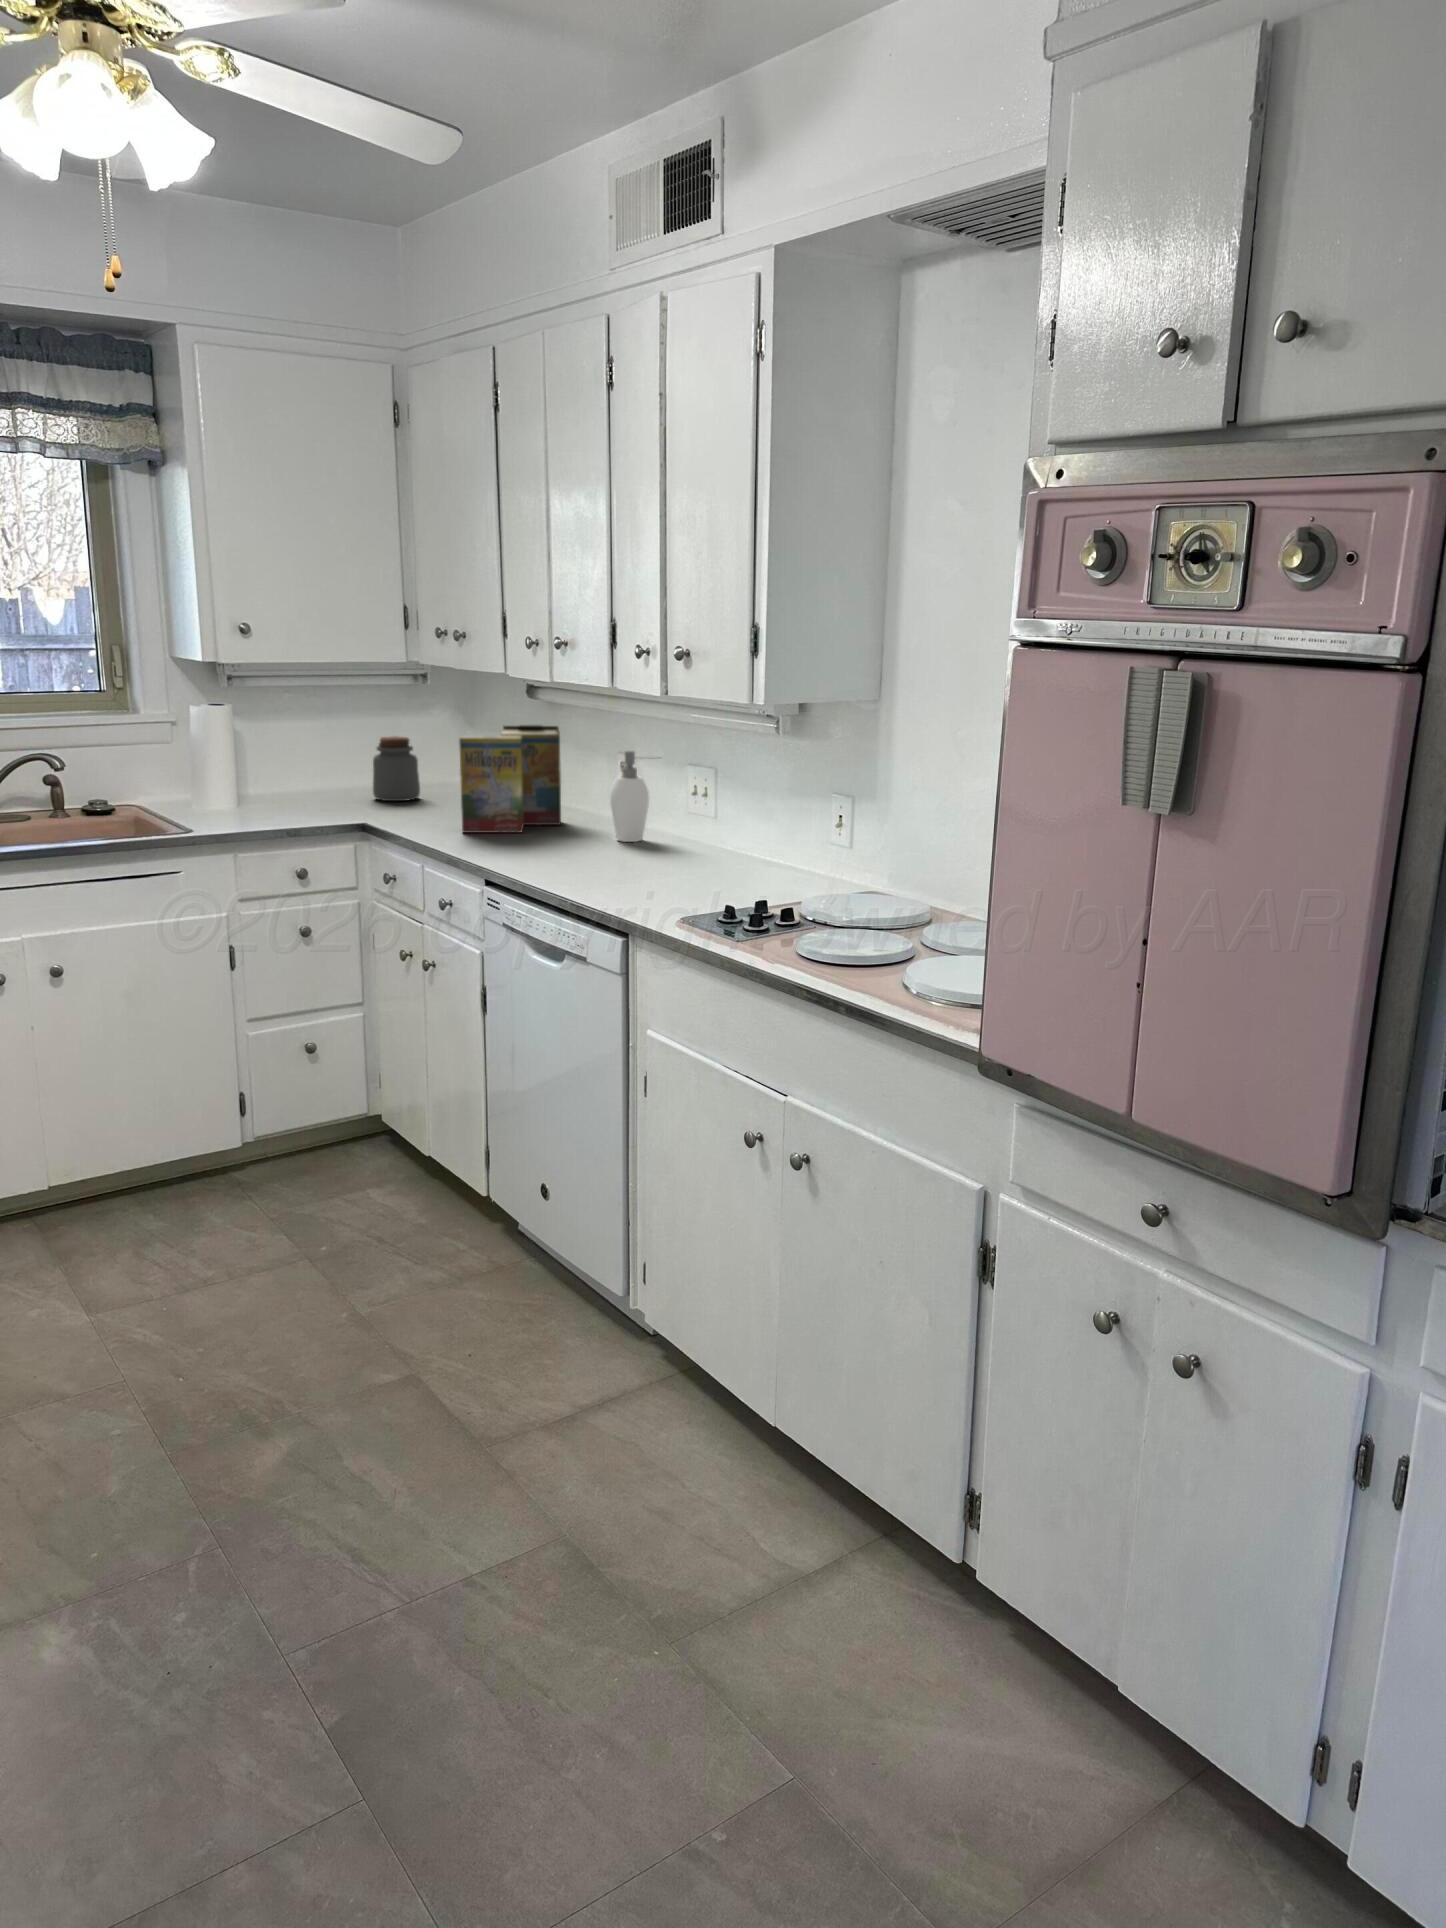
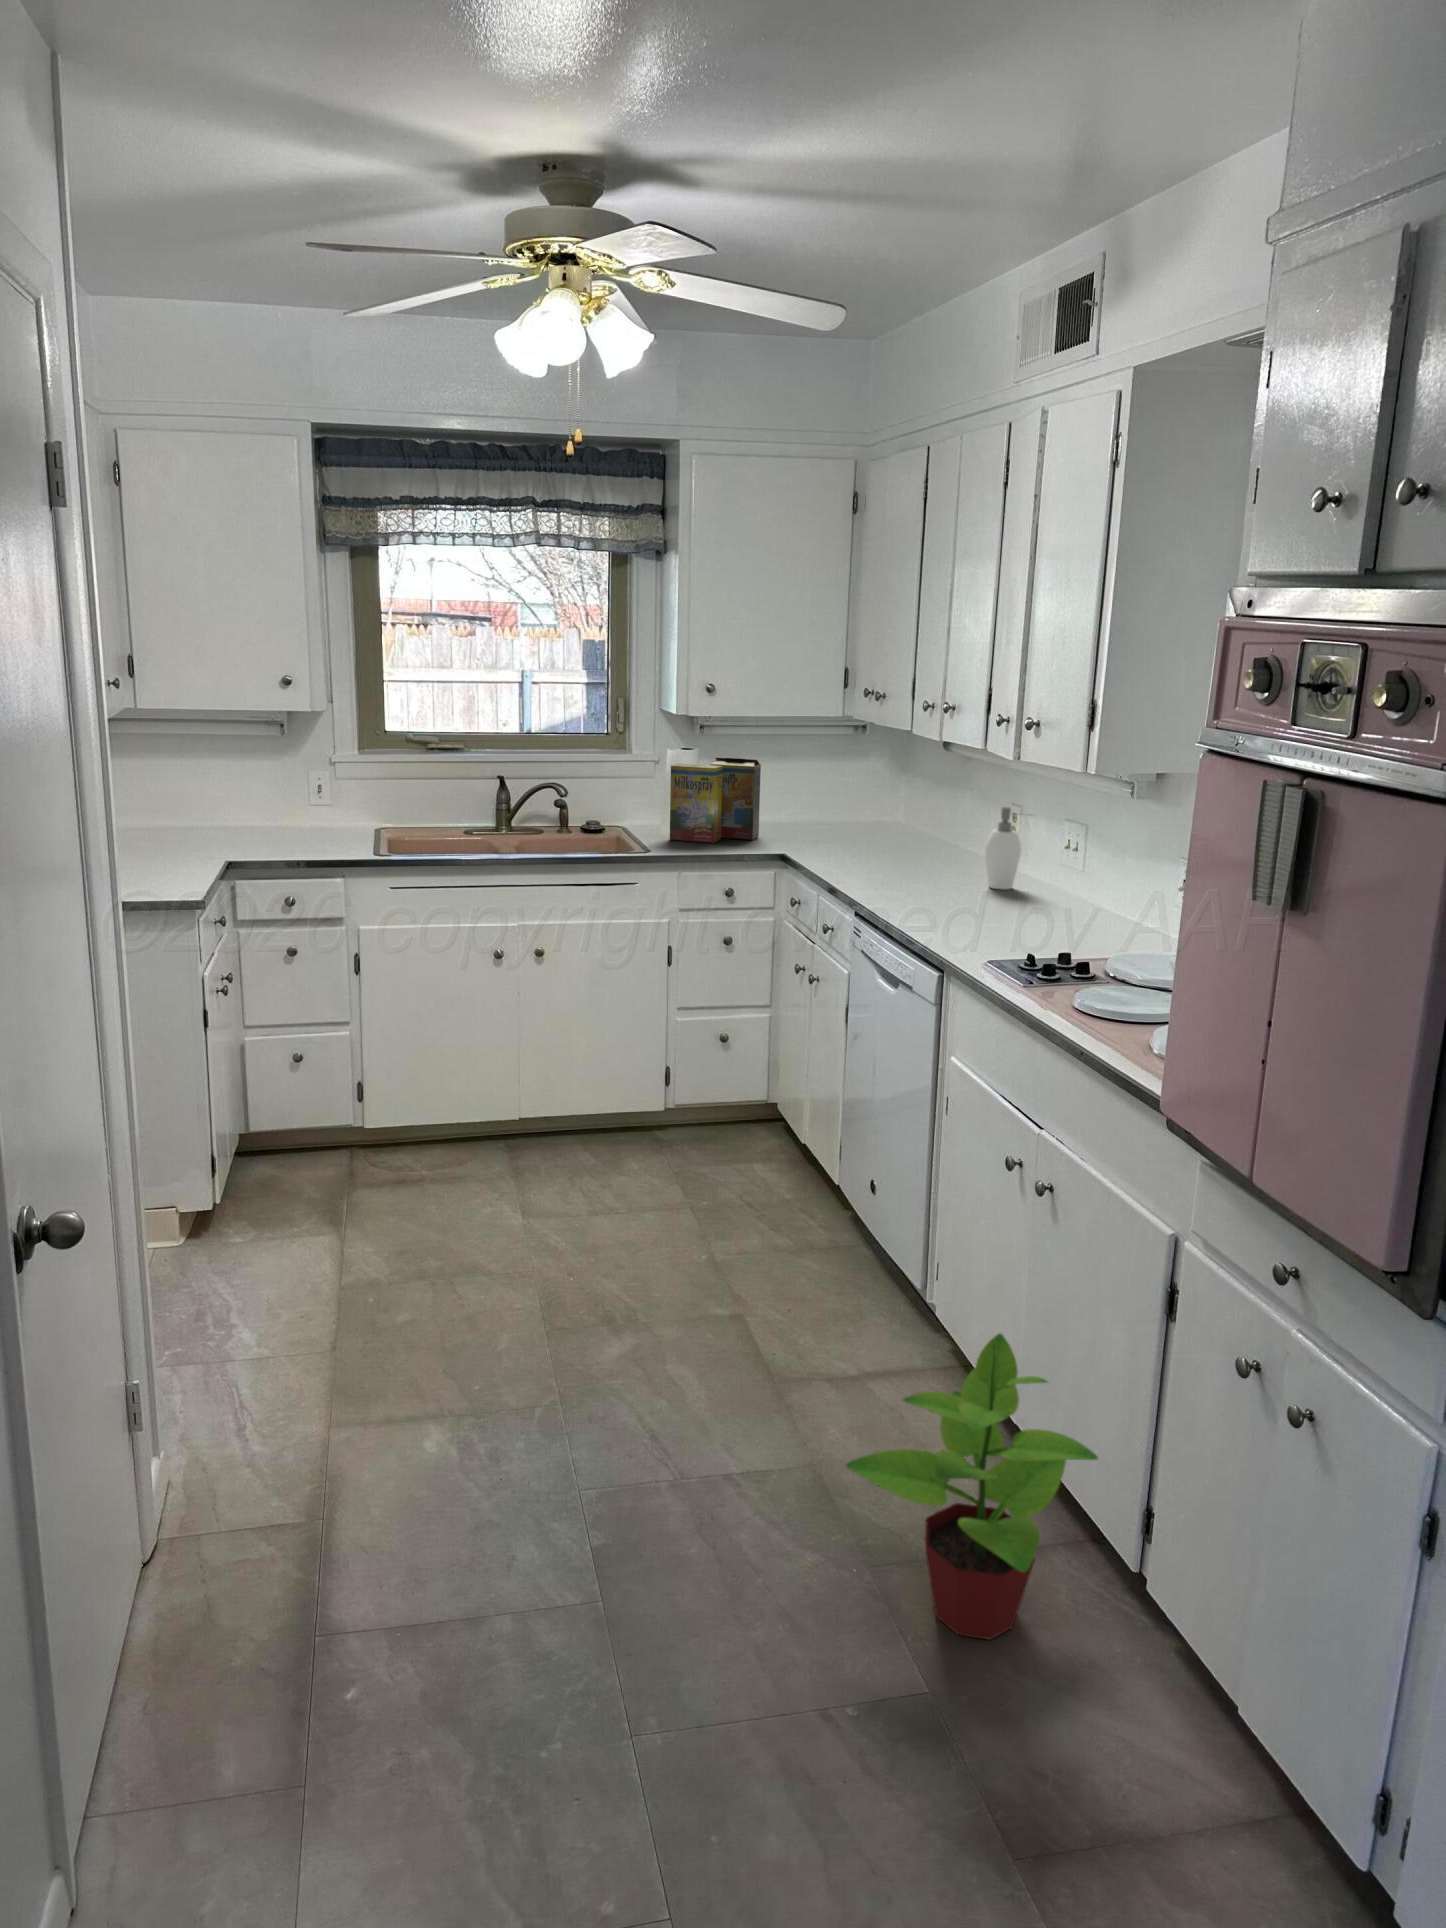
cereal box: present [459,725,561,833] -> present [670,758,761,843]
jar: present [373,736,420,801] -> none [806,780,846,837]
potted plant: none [650,1338,943,1694] -> present [846,1334,1098,1640]

